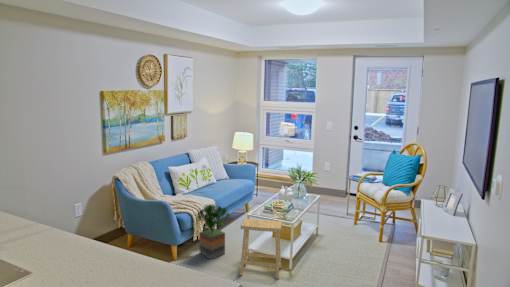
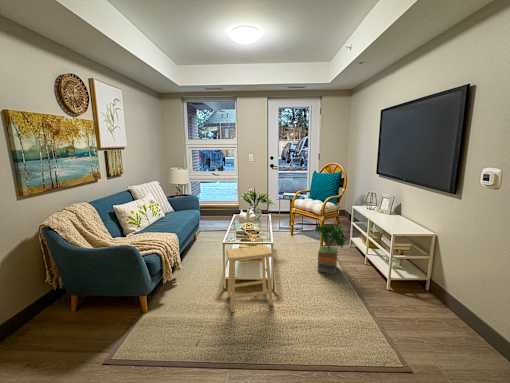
potted tree: present [197,205,230,259] -> present [315,224,346,274]

